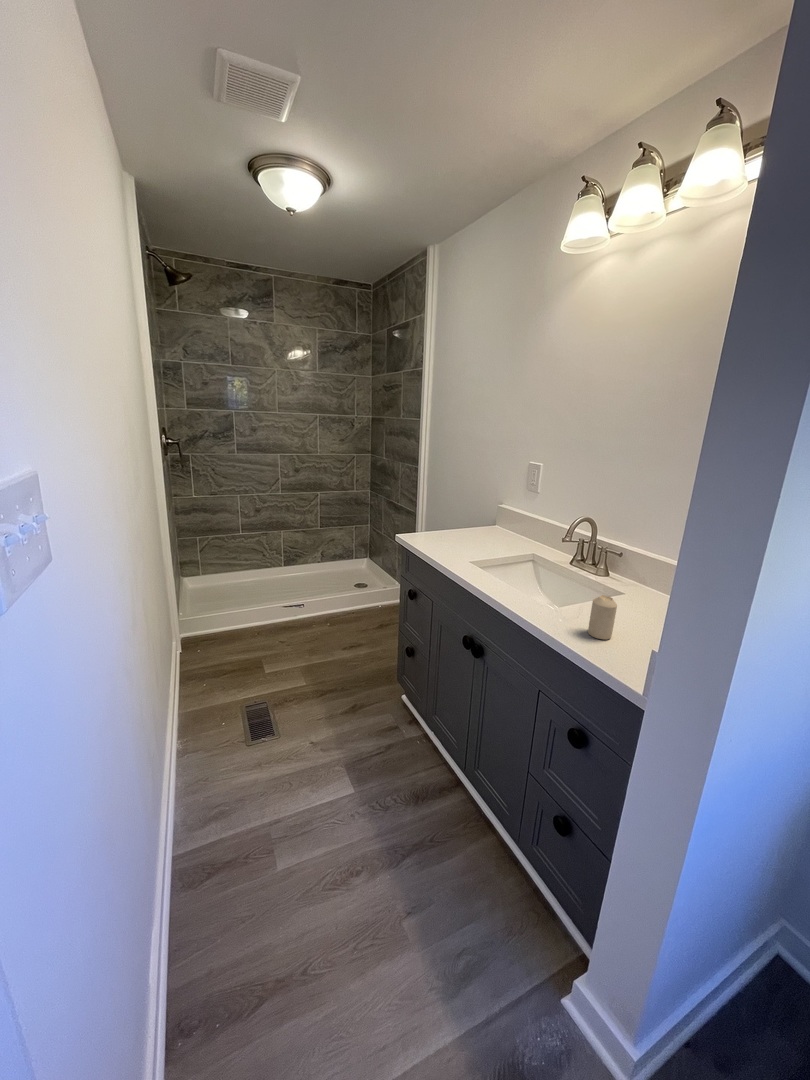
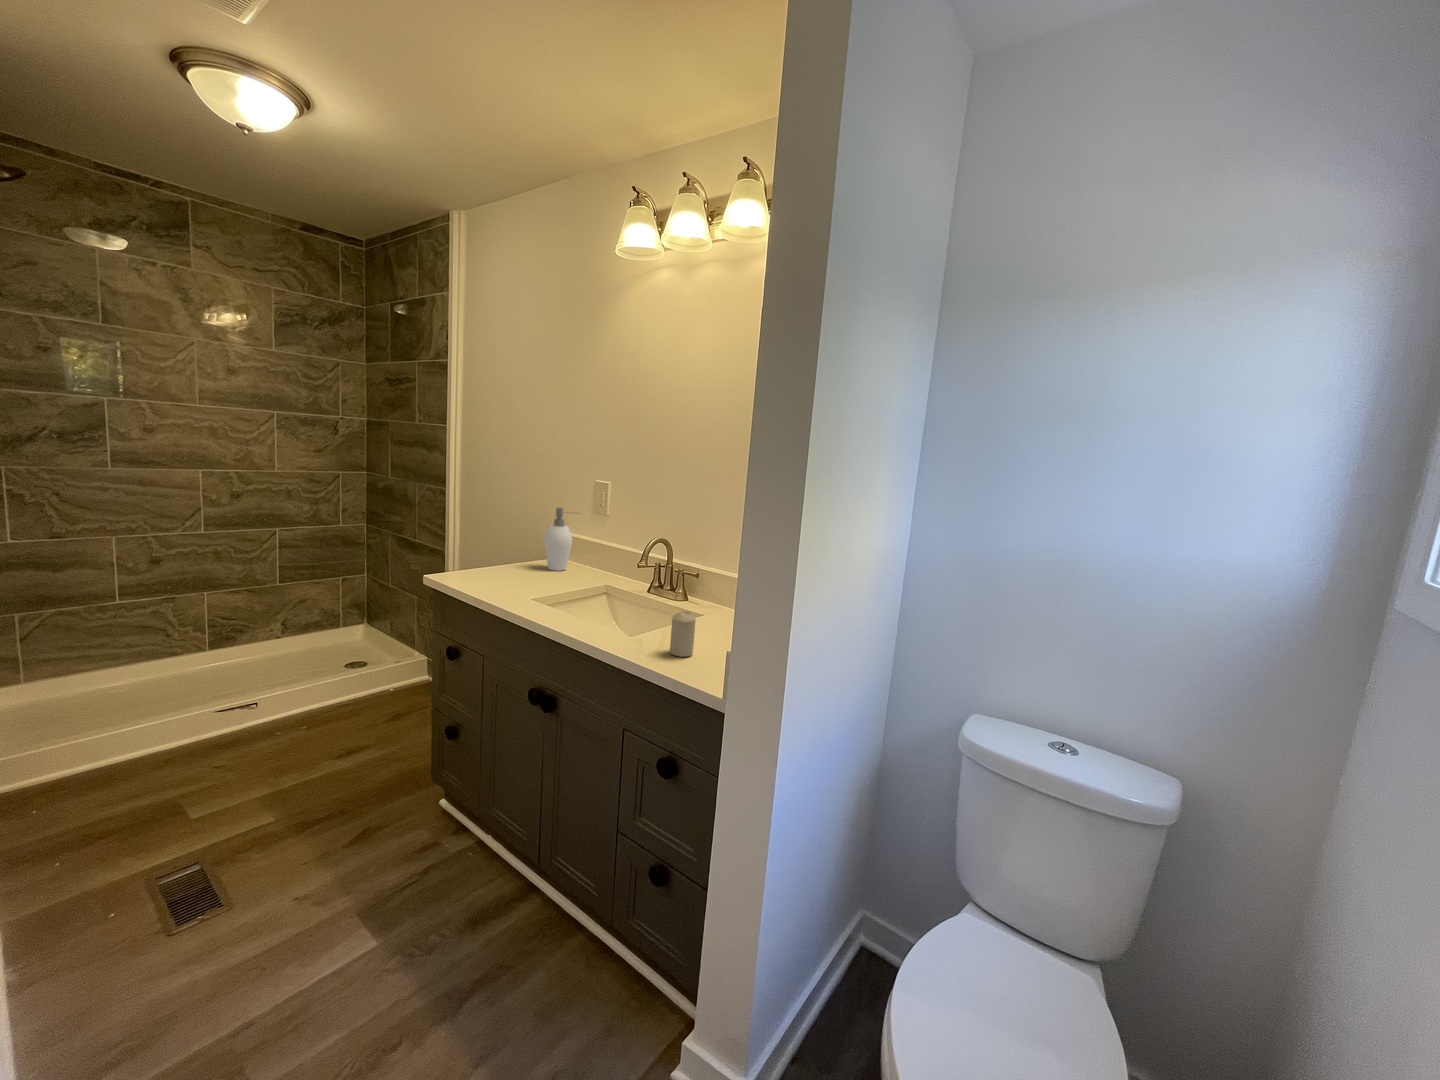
soap dispenser: none [484,485,517,537] -> present [544,508,572,571]

